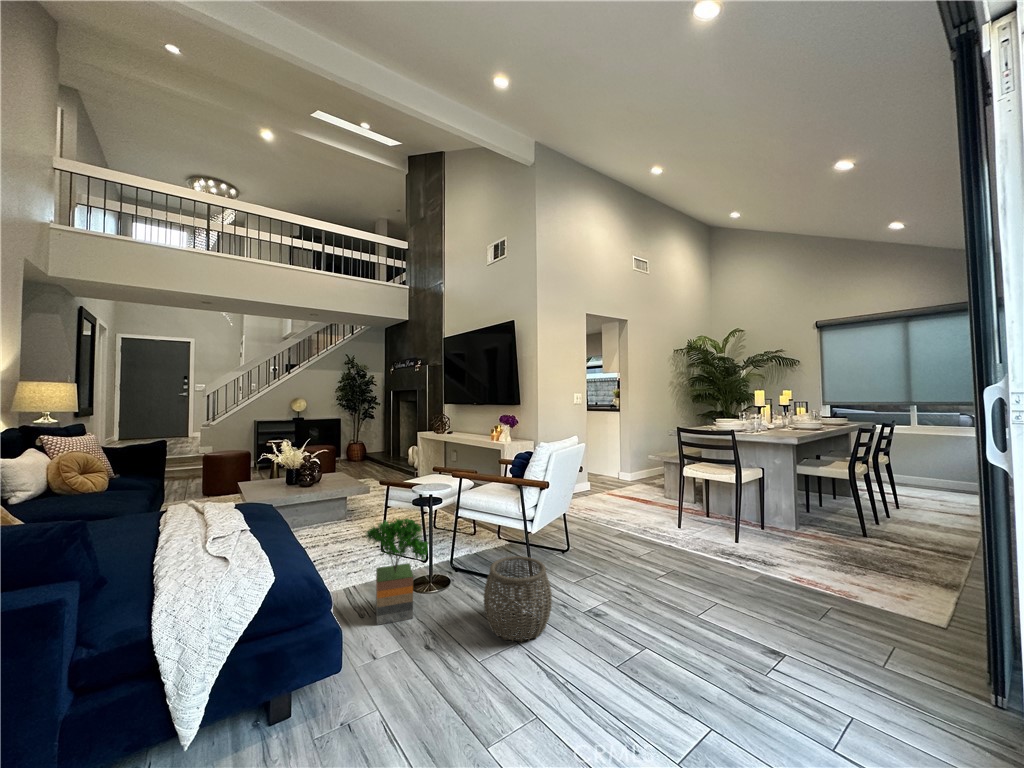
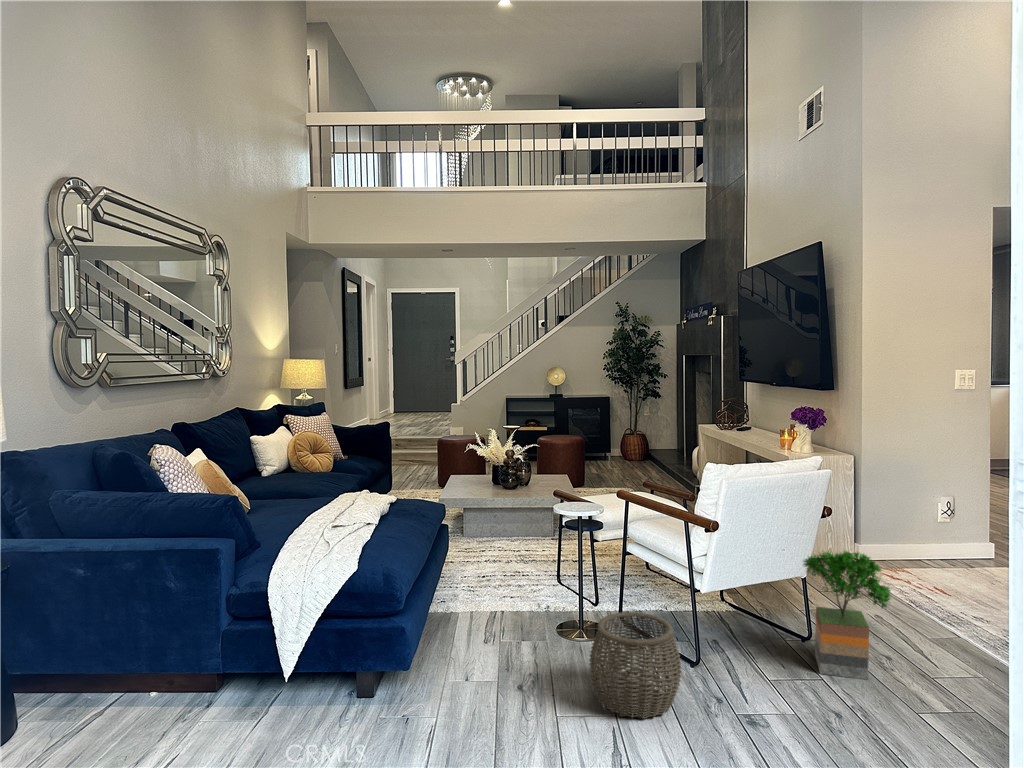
potted tree: present [366,518,428,625] -> present [803,550,891,680]

